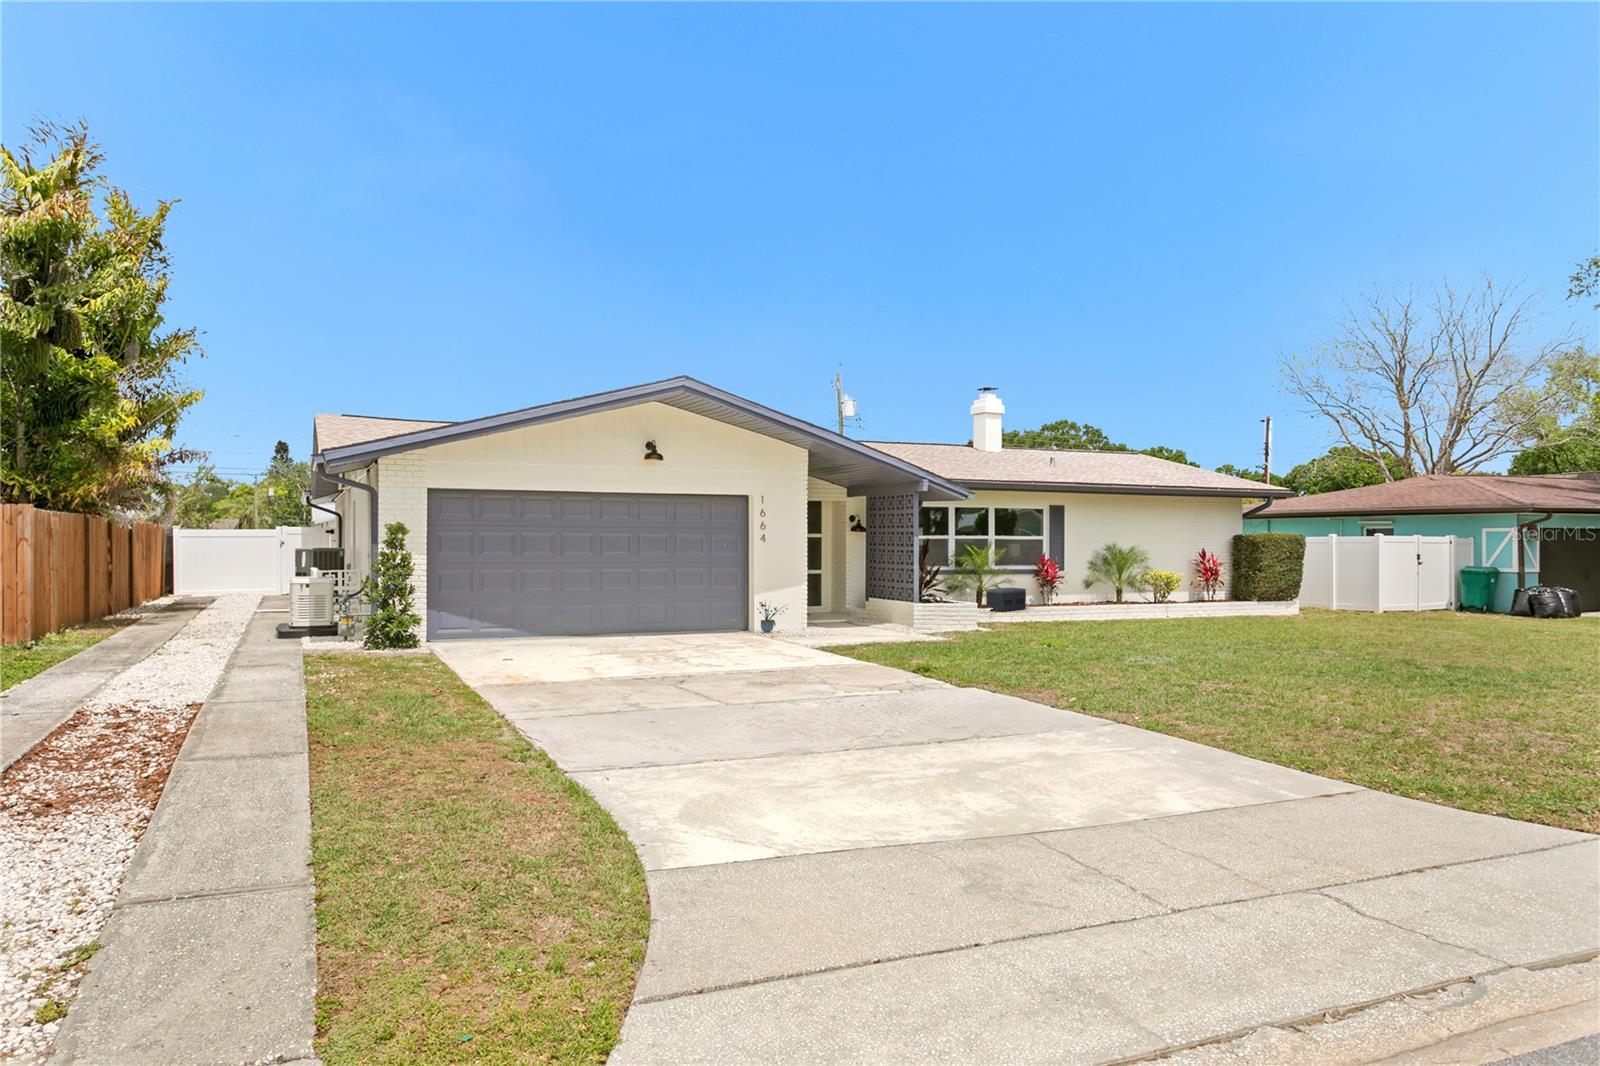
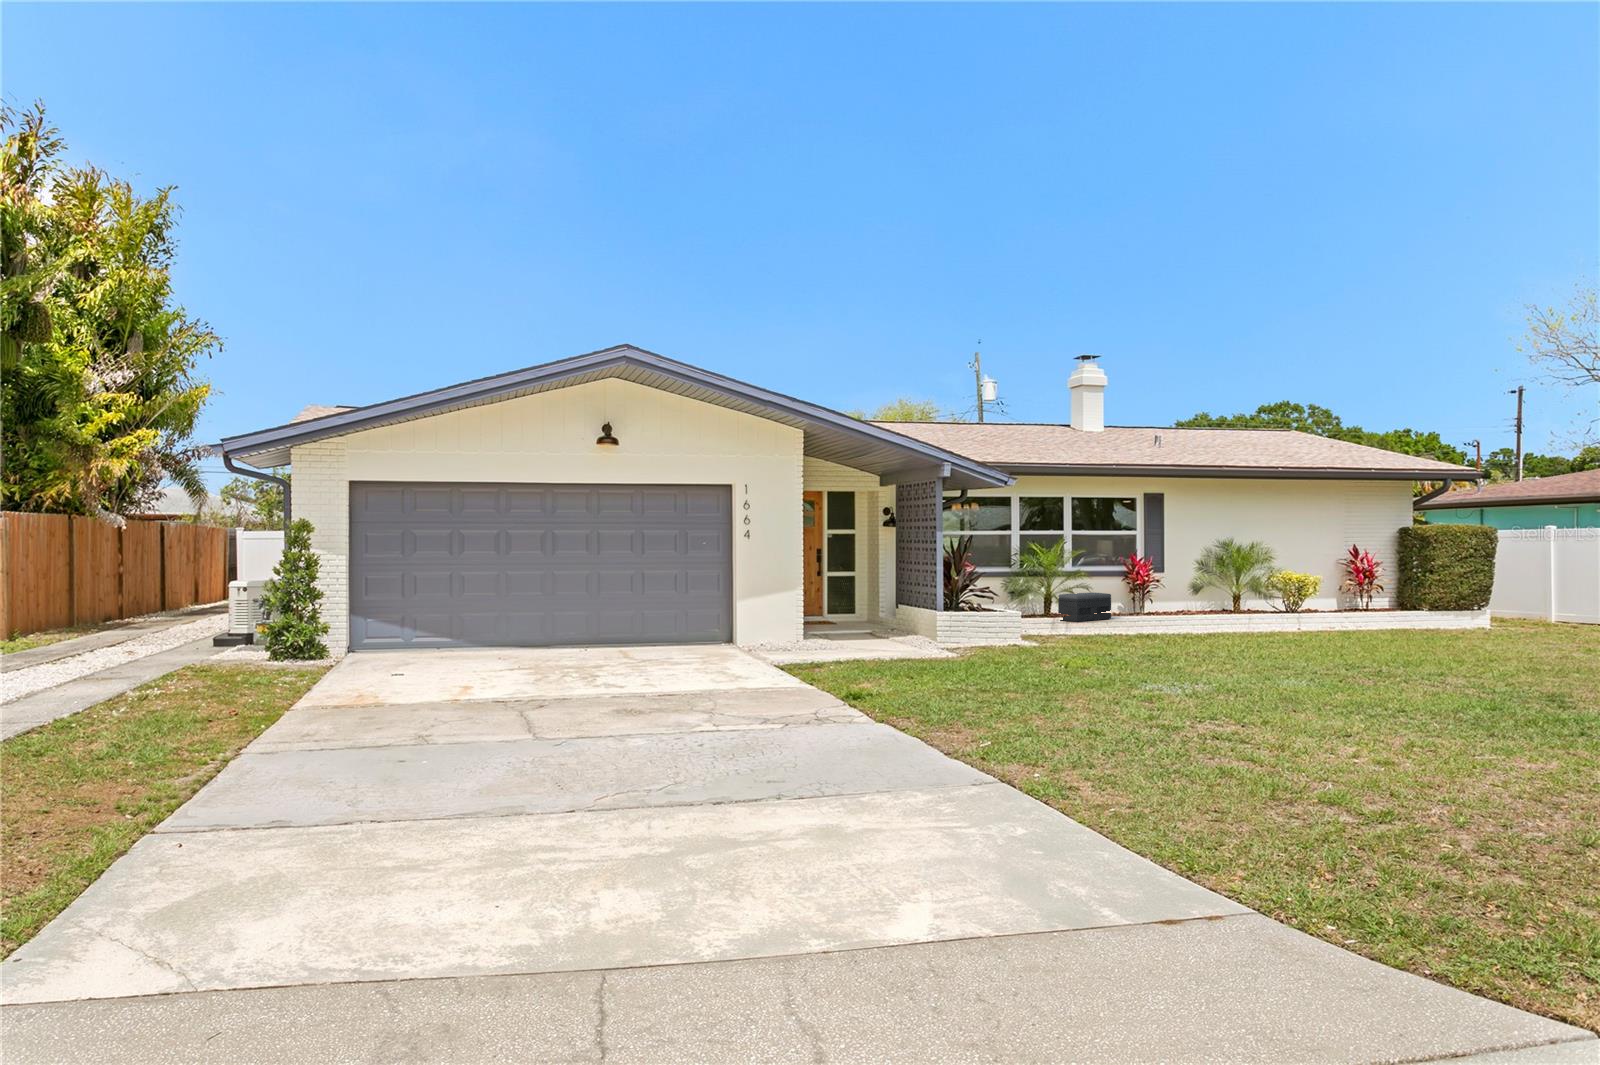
potted plant: present [758,602,787,632] -> none [732,600,775,645]

